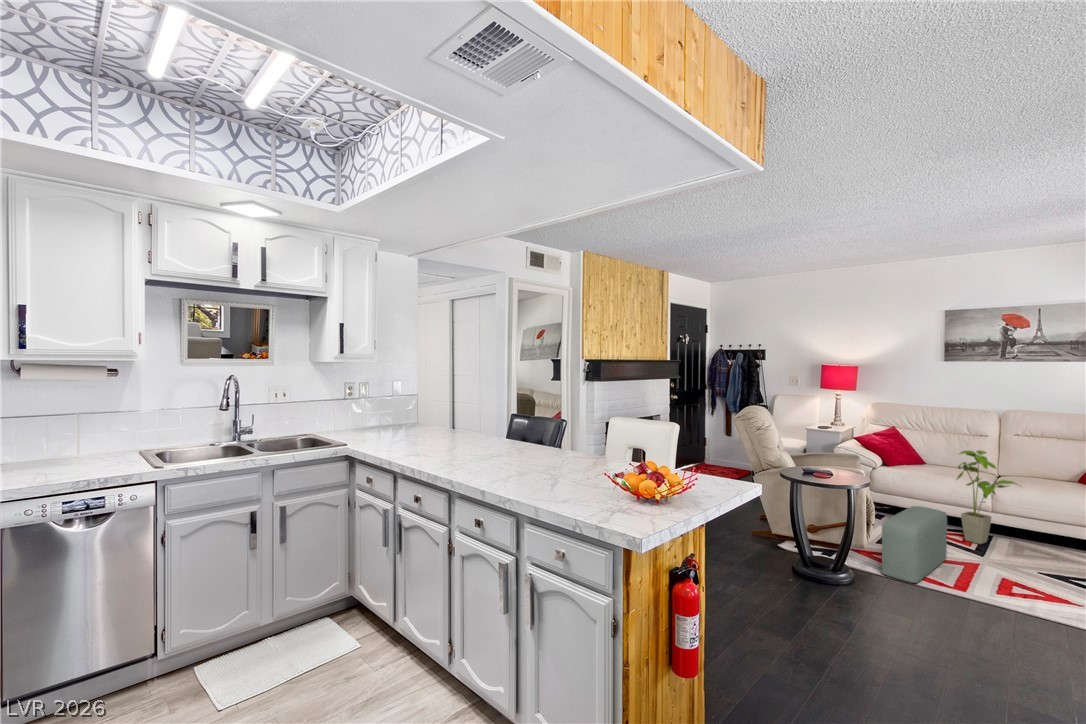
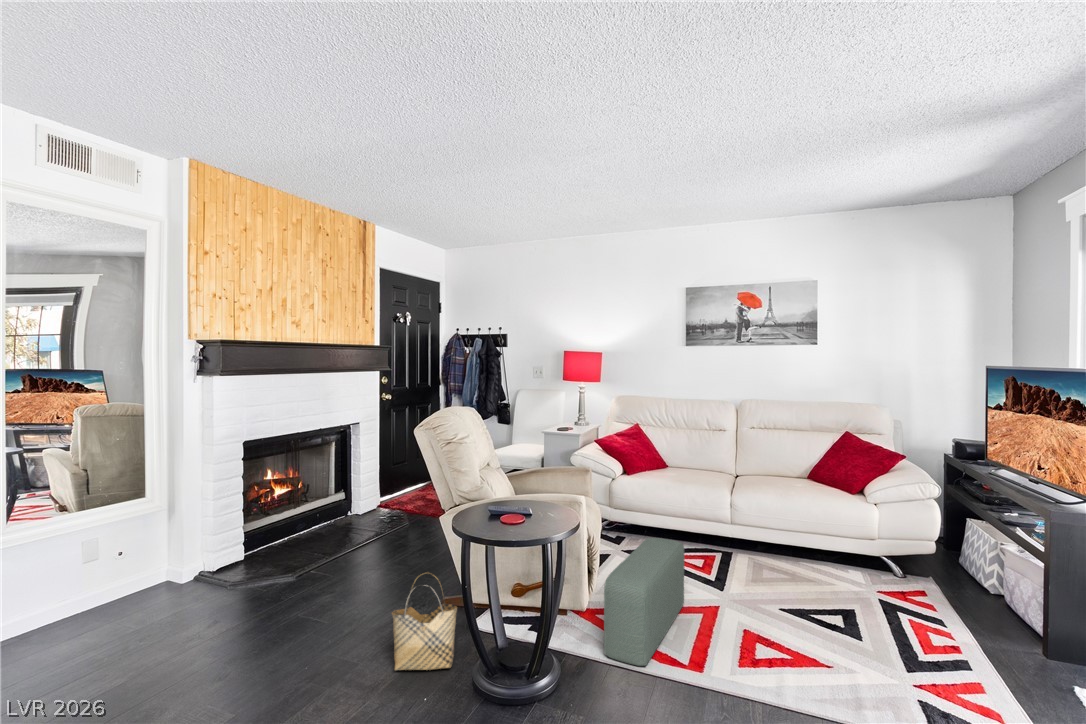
house plant: present [957,450,1016,544] -> none [694,453,760,568]
woven basket: none [731,503,774,562] -> present [392,572,457,670]

